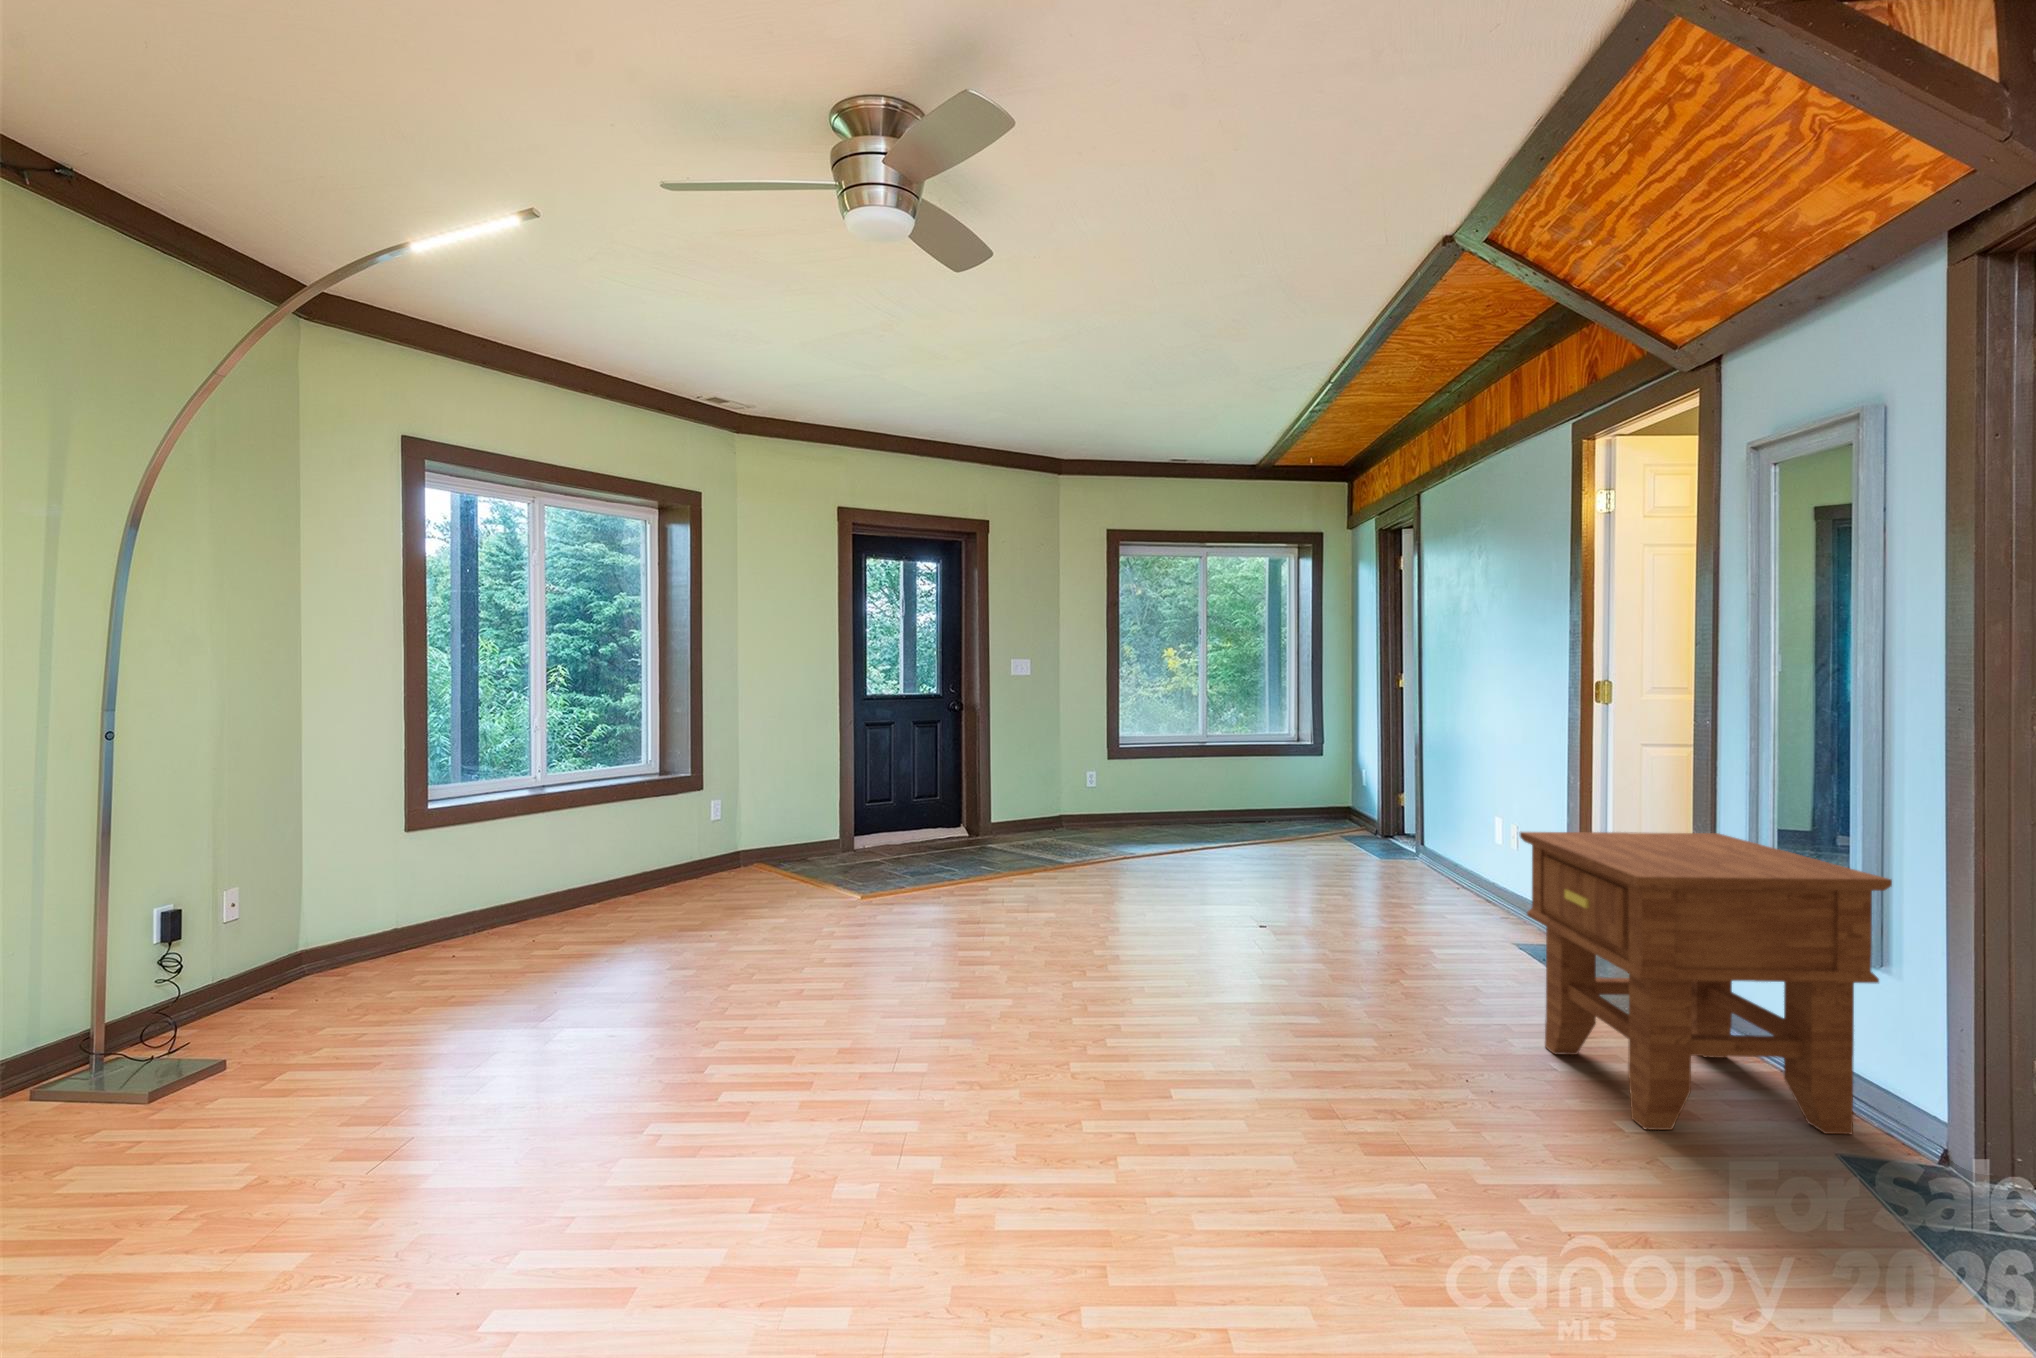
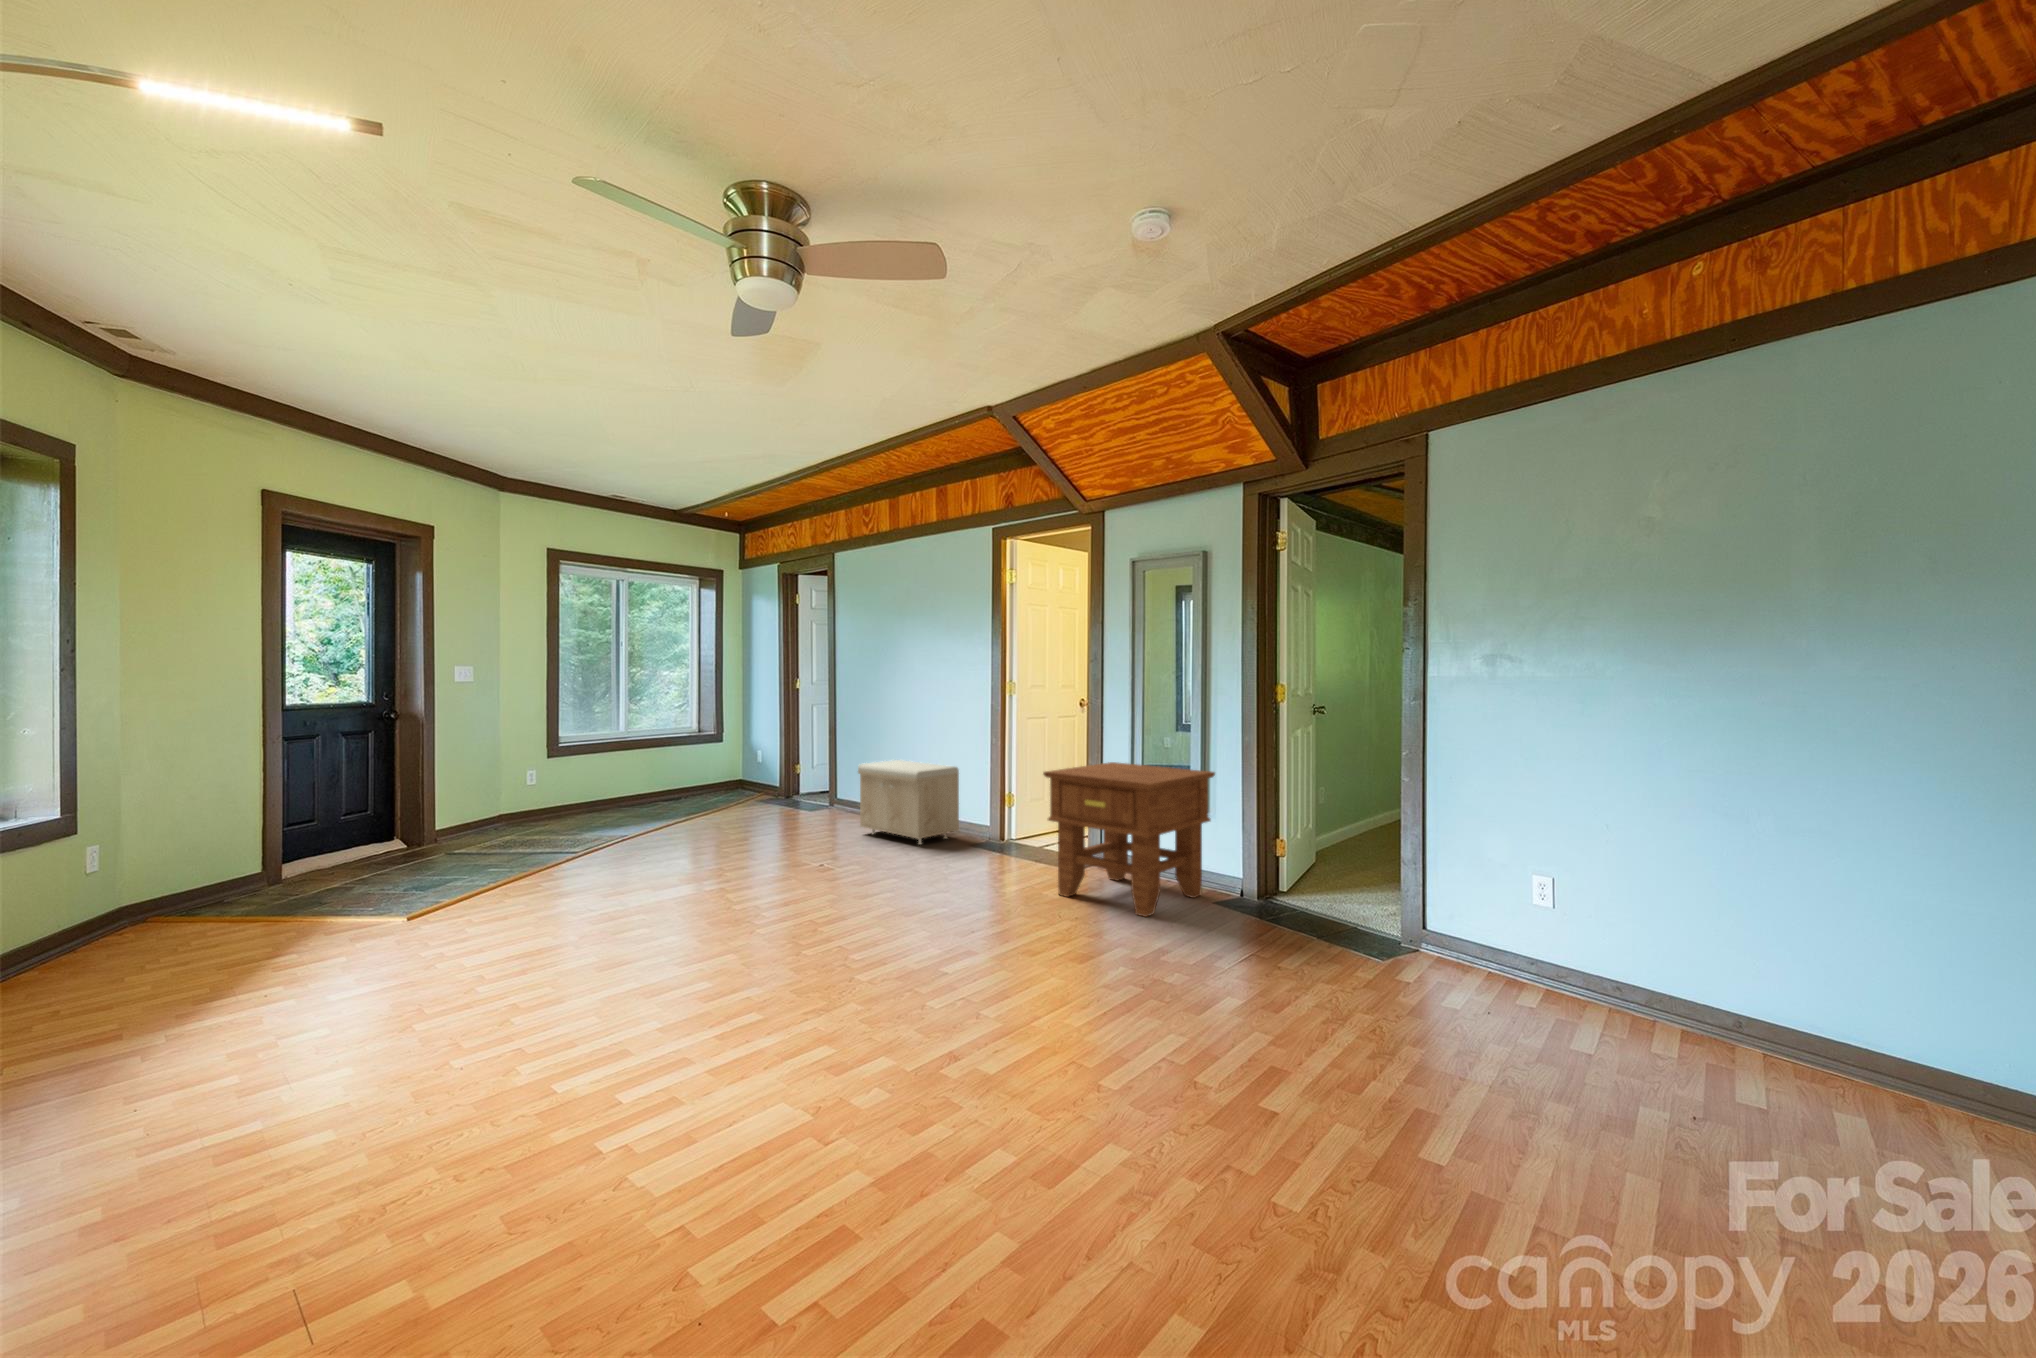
storage bench: none [1395,794,1533,924] -> present [858,760,959,844]

